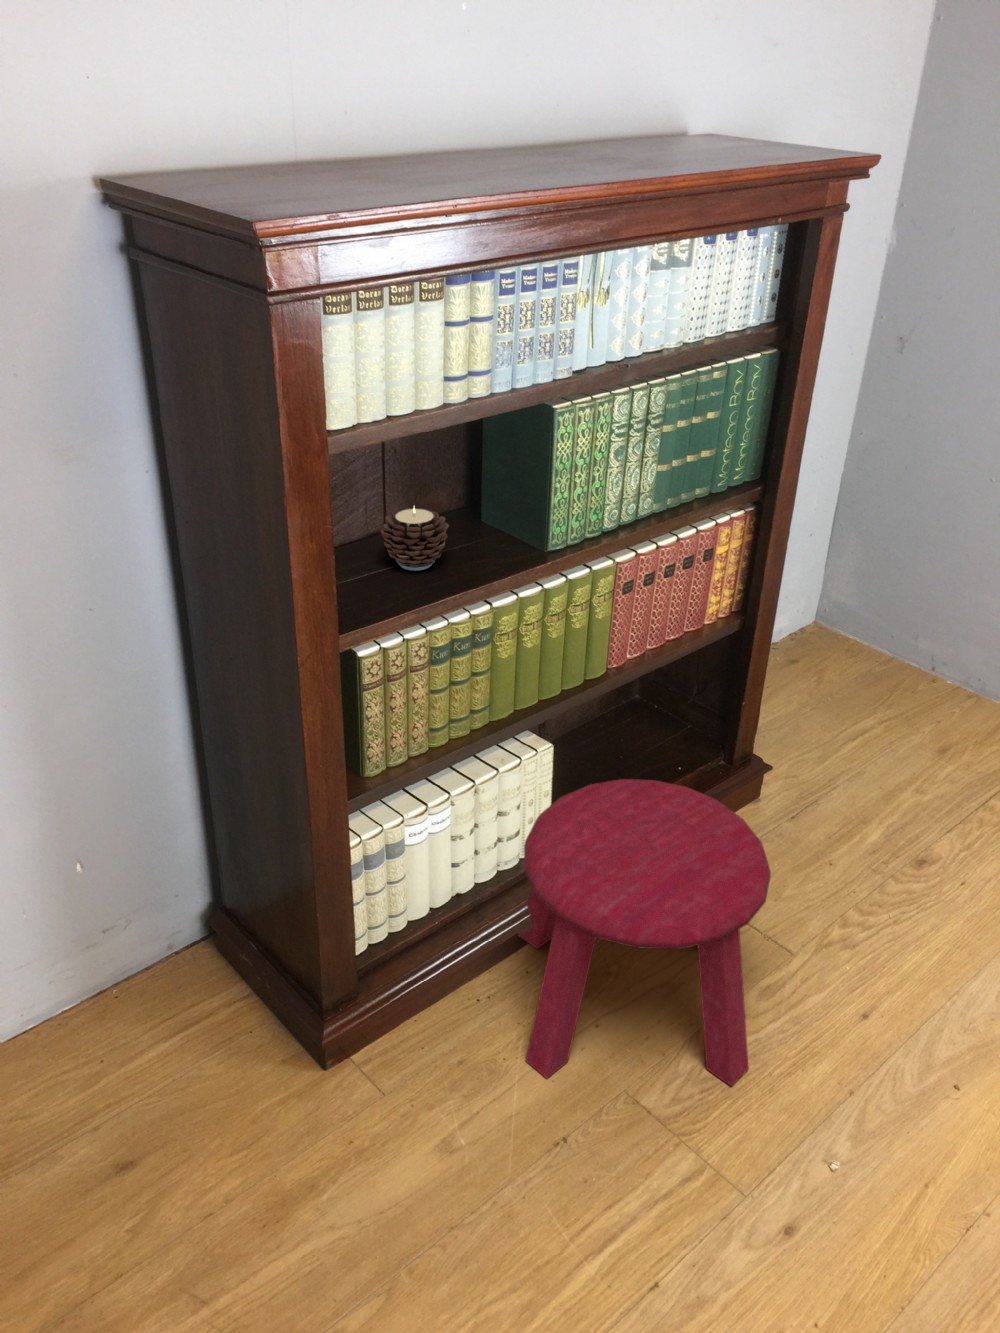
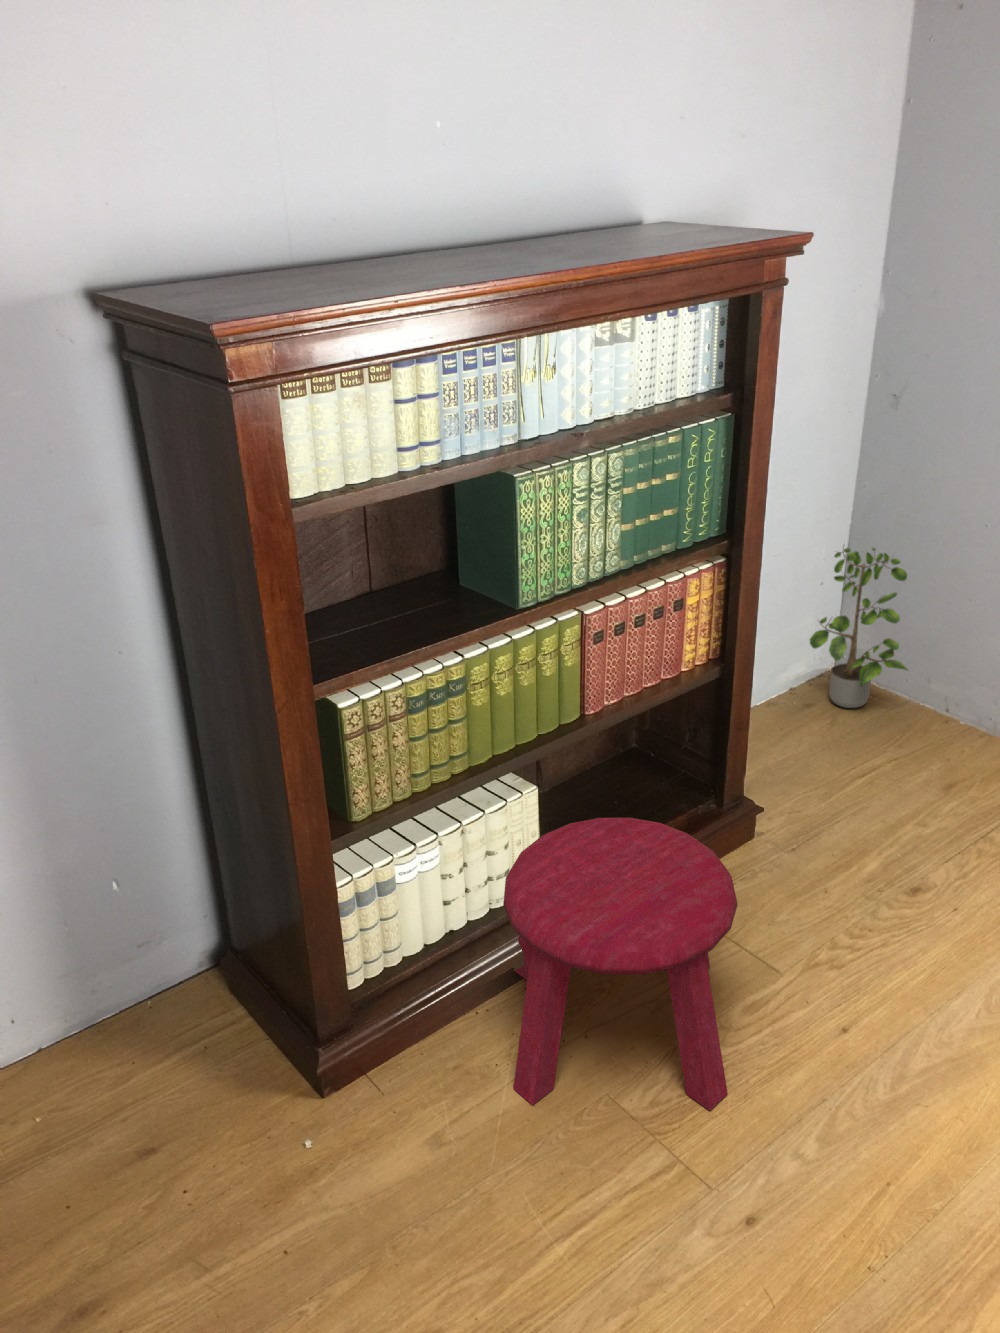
potted plant: none [817,490,927,664] -> present [809,548,907,708]
candle: present [381,506,449,571] -> none [359,569,422,629]

